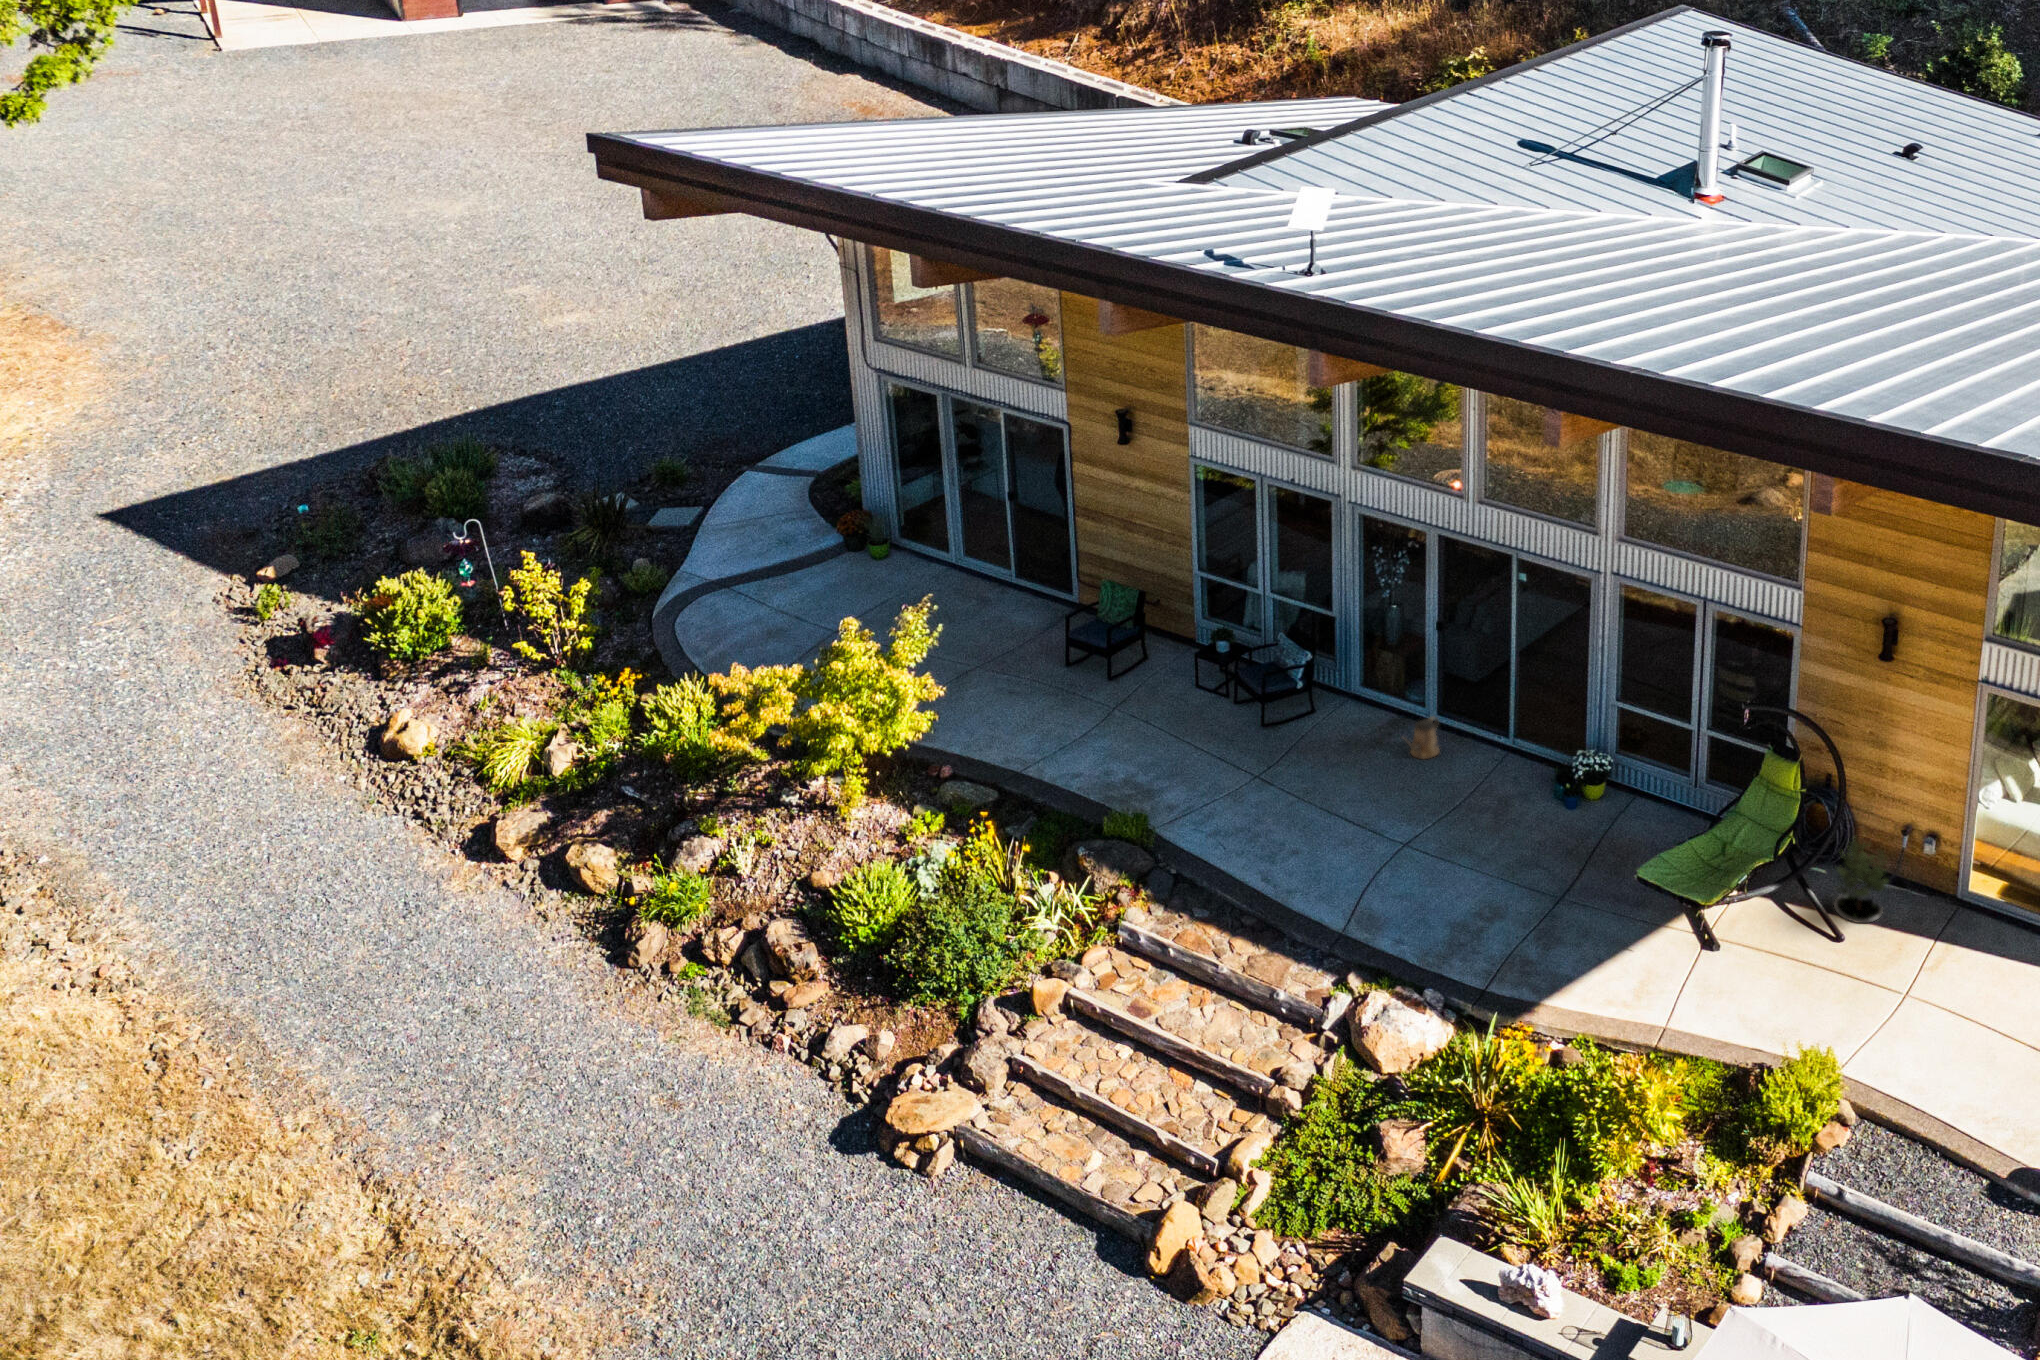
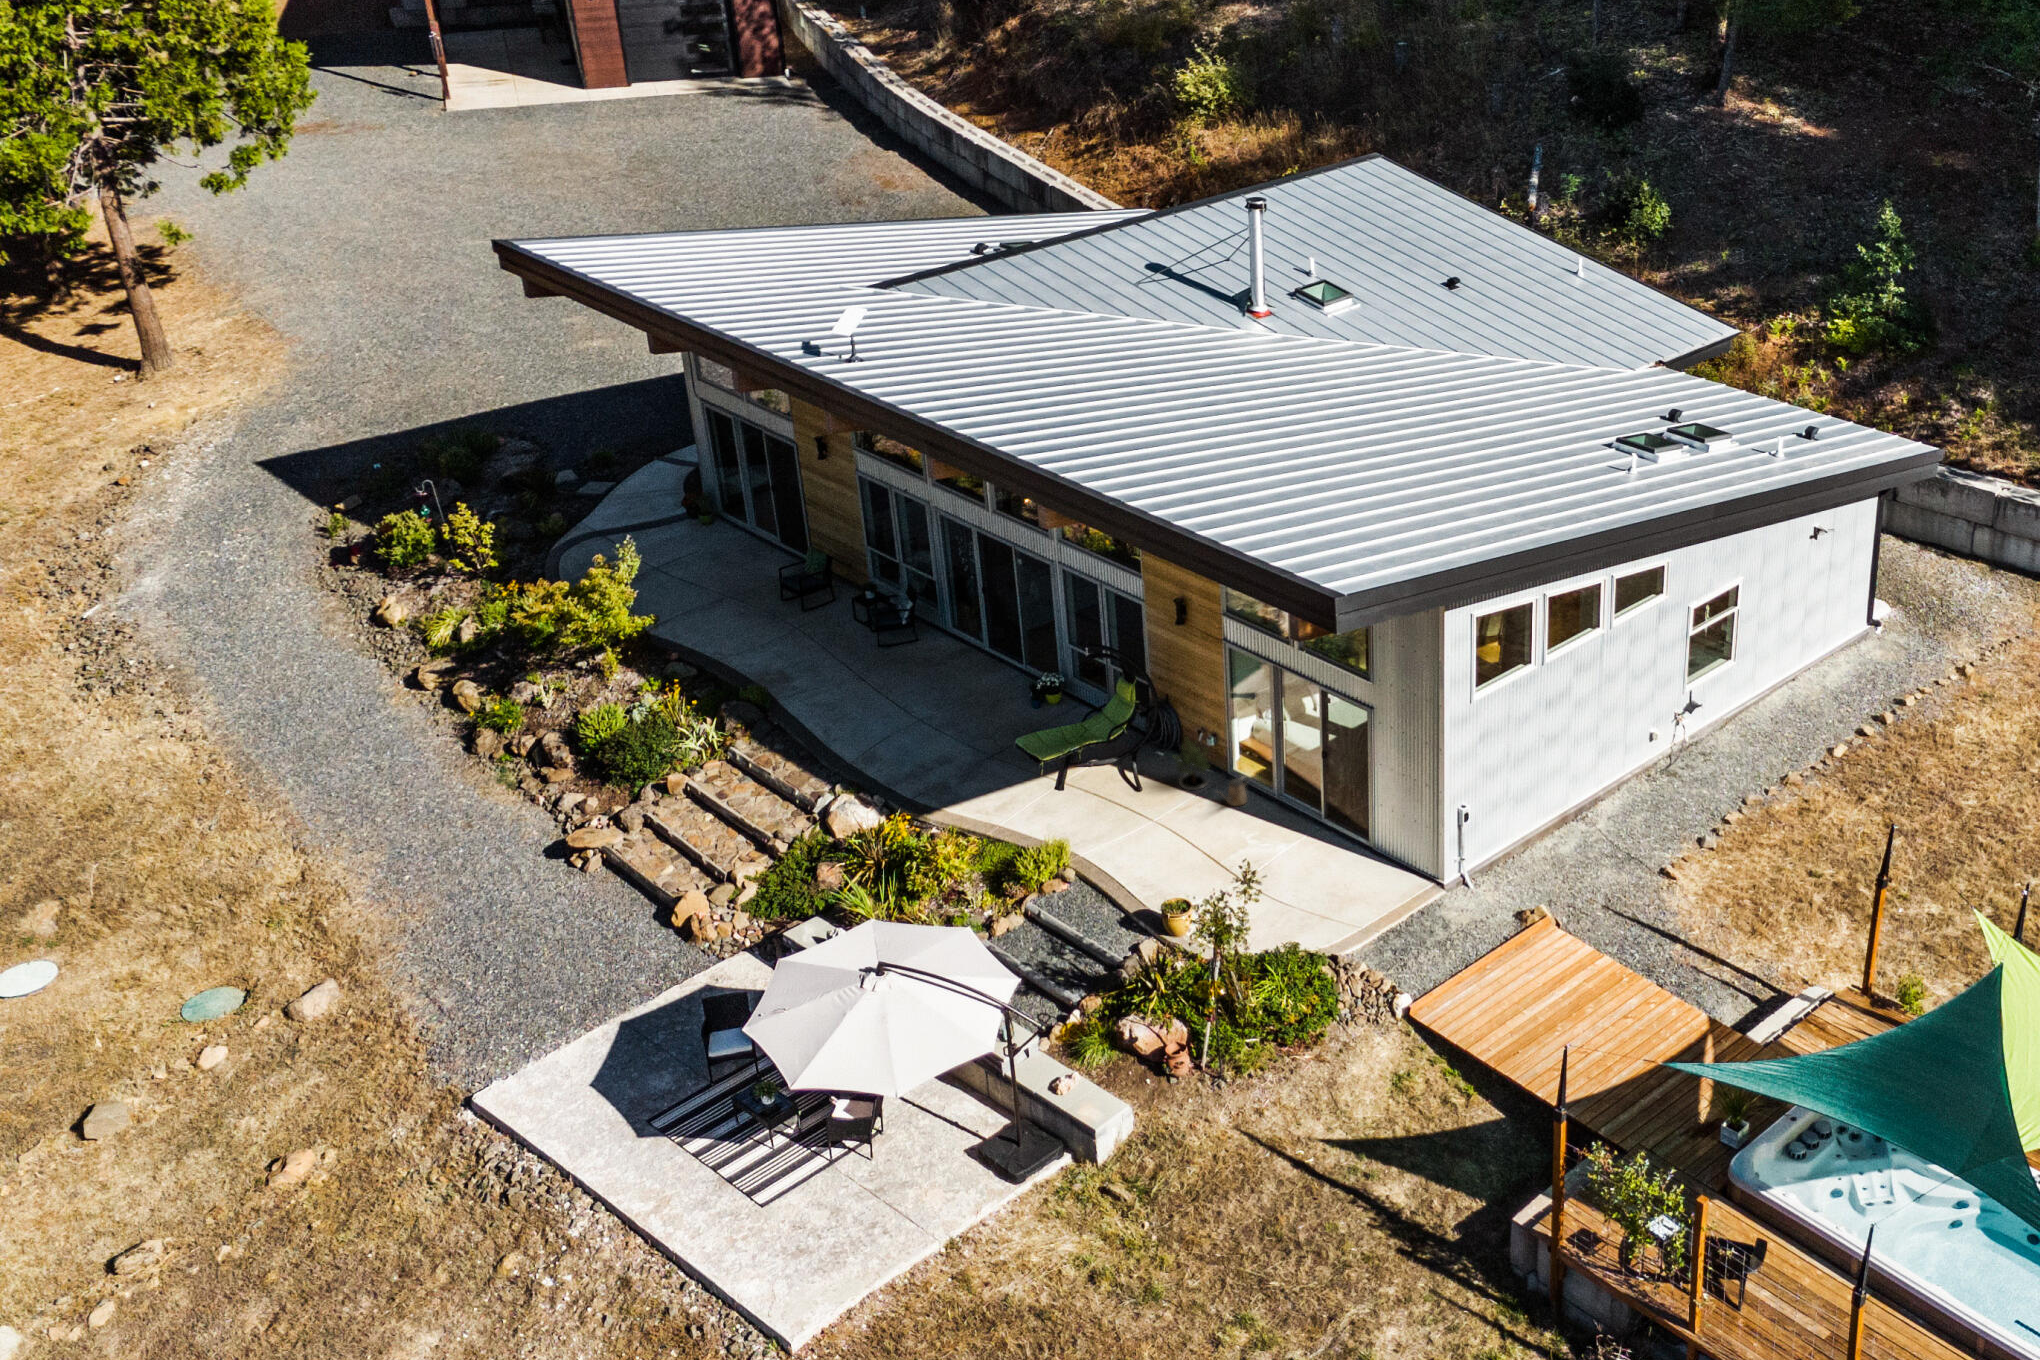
watering can: present [1405,717,1440,759] -> present [1222,777,1247,806]

